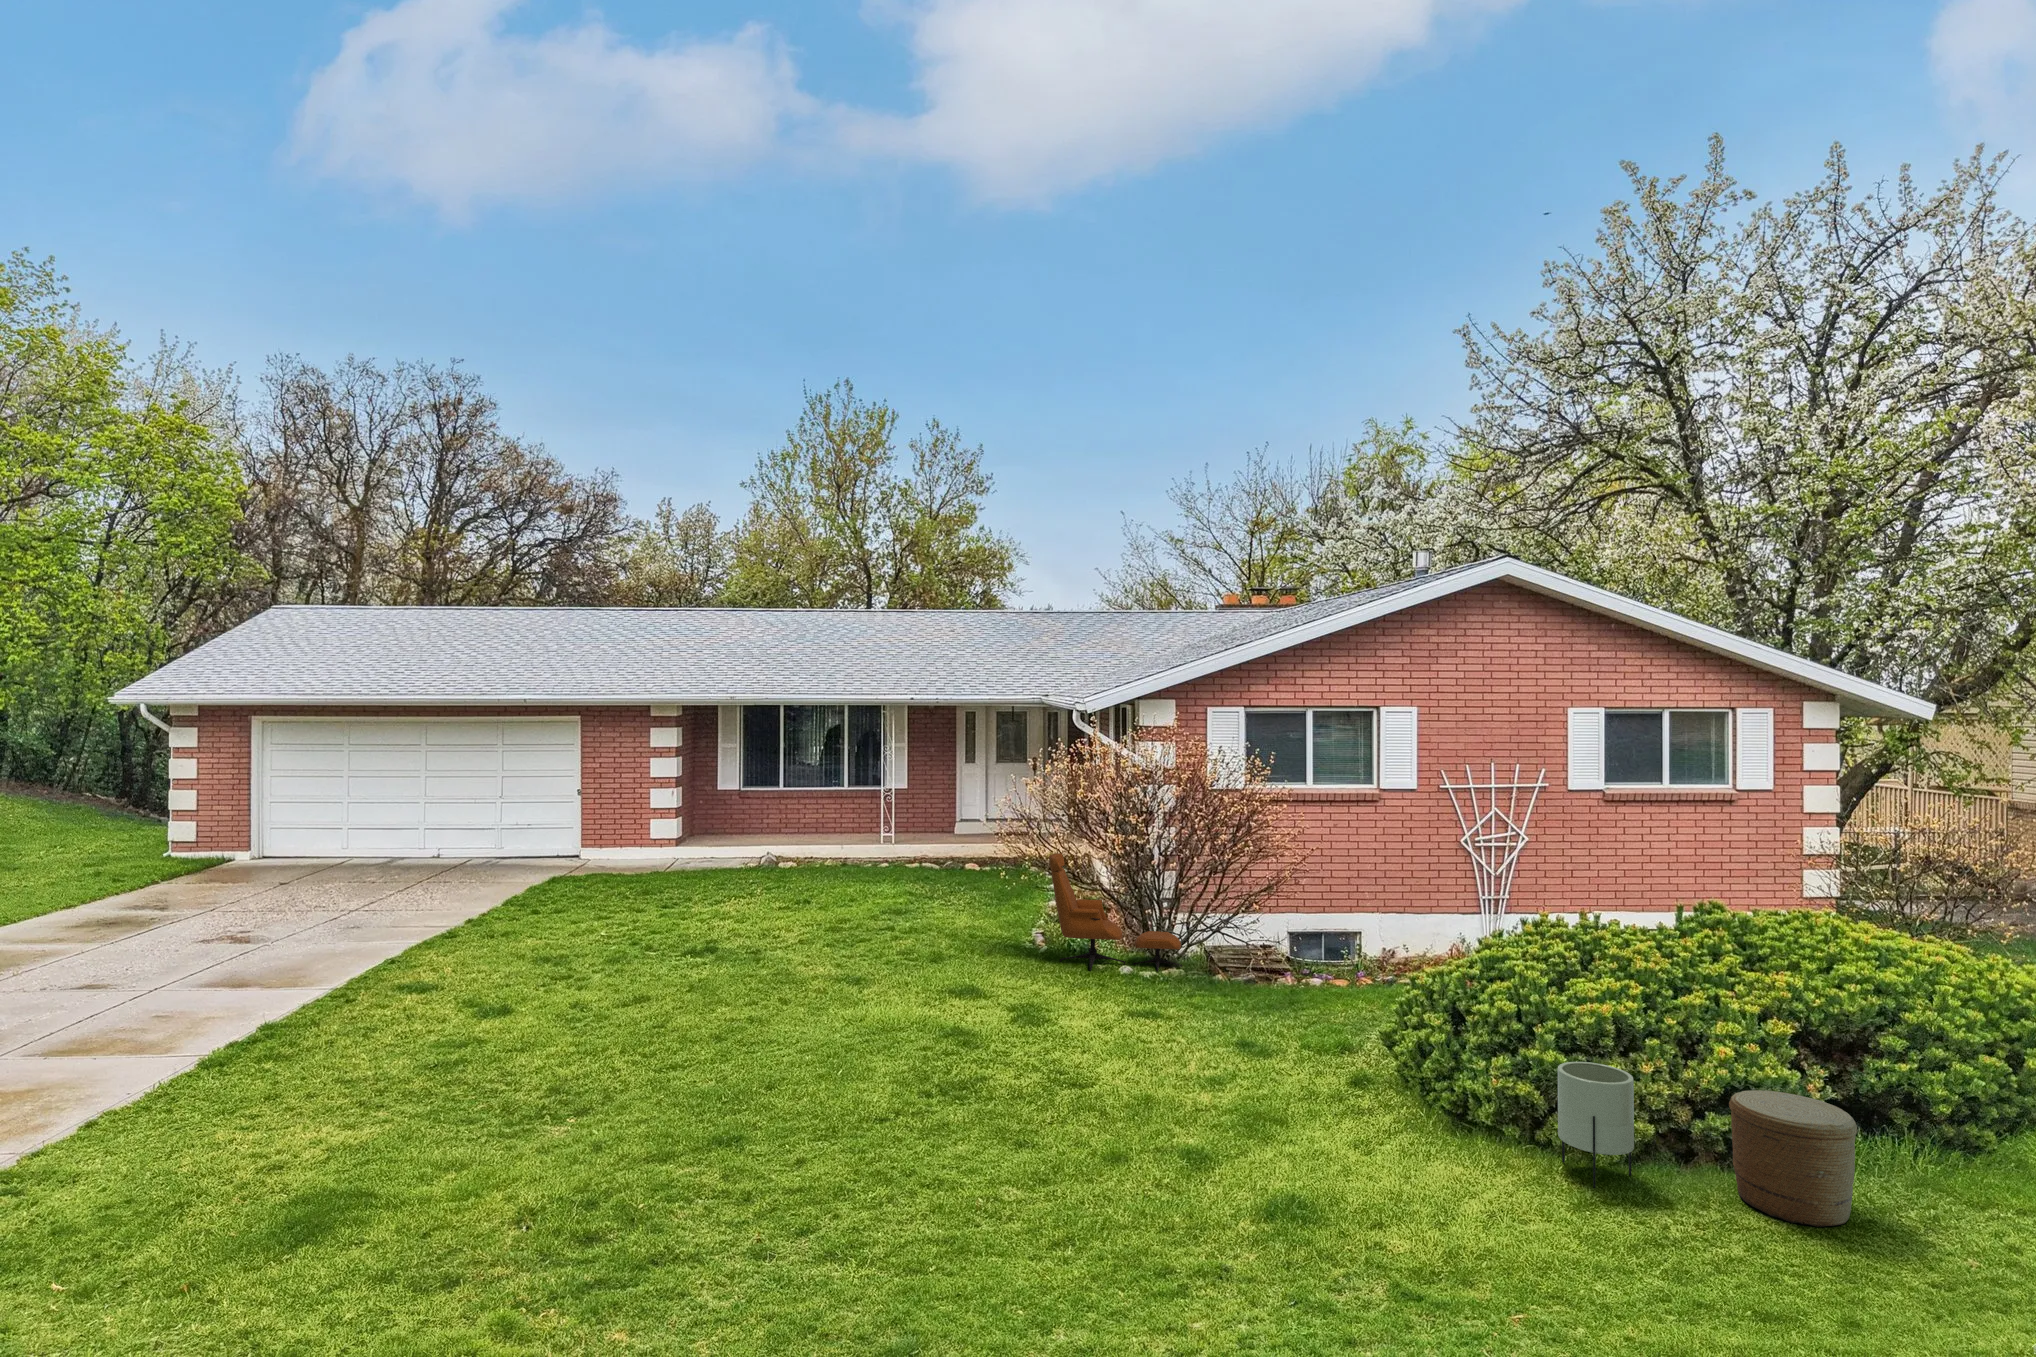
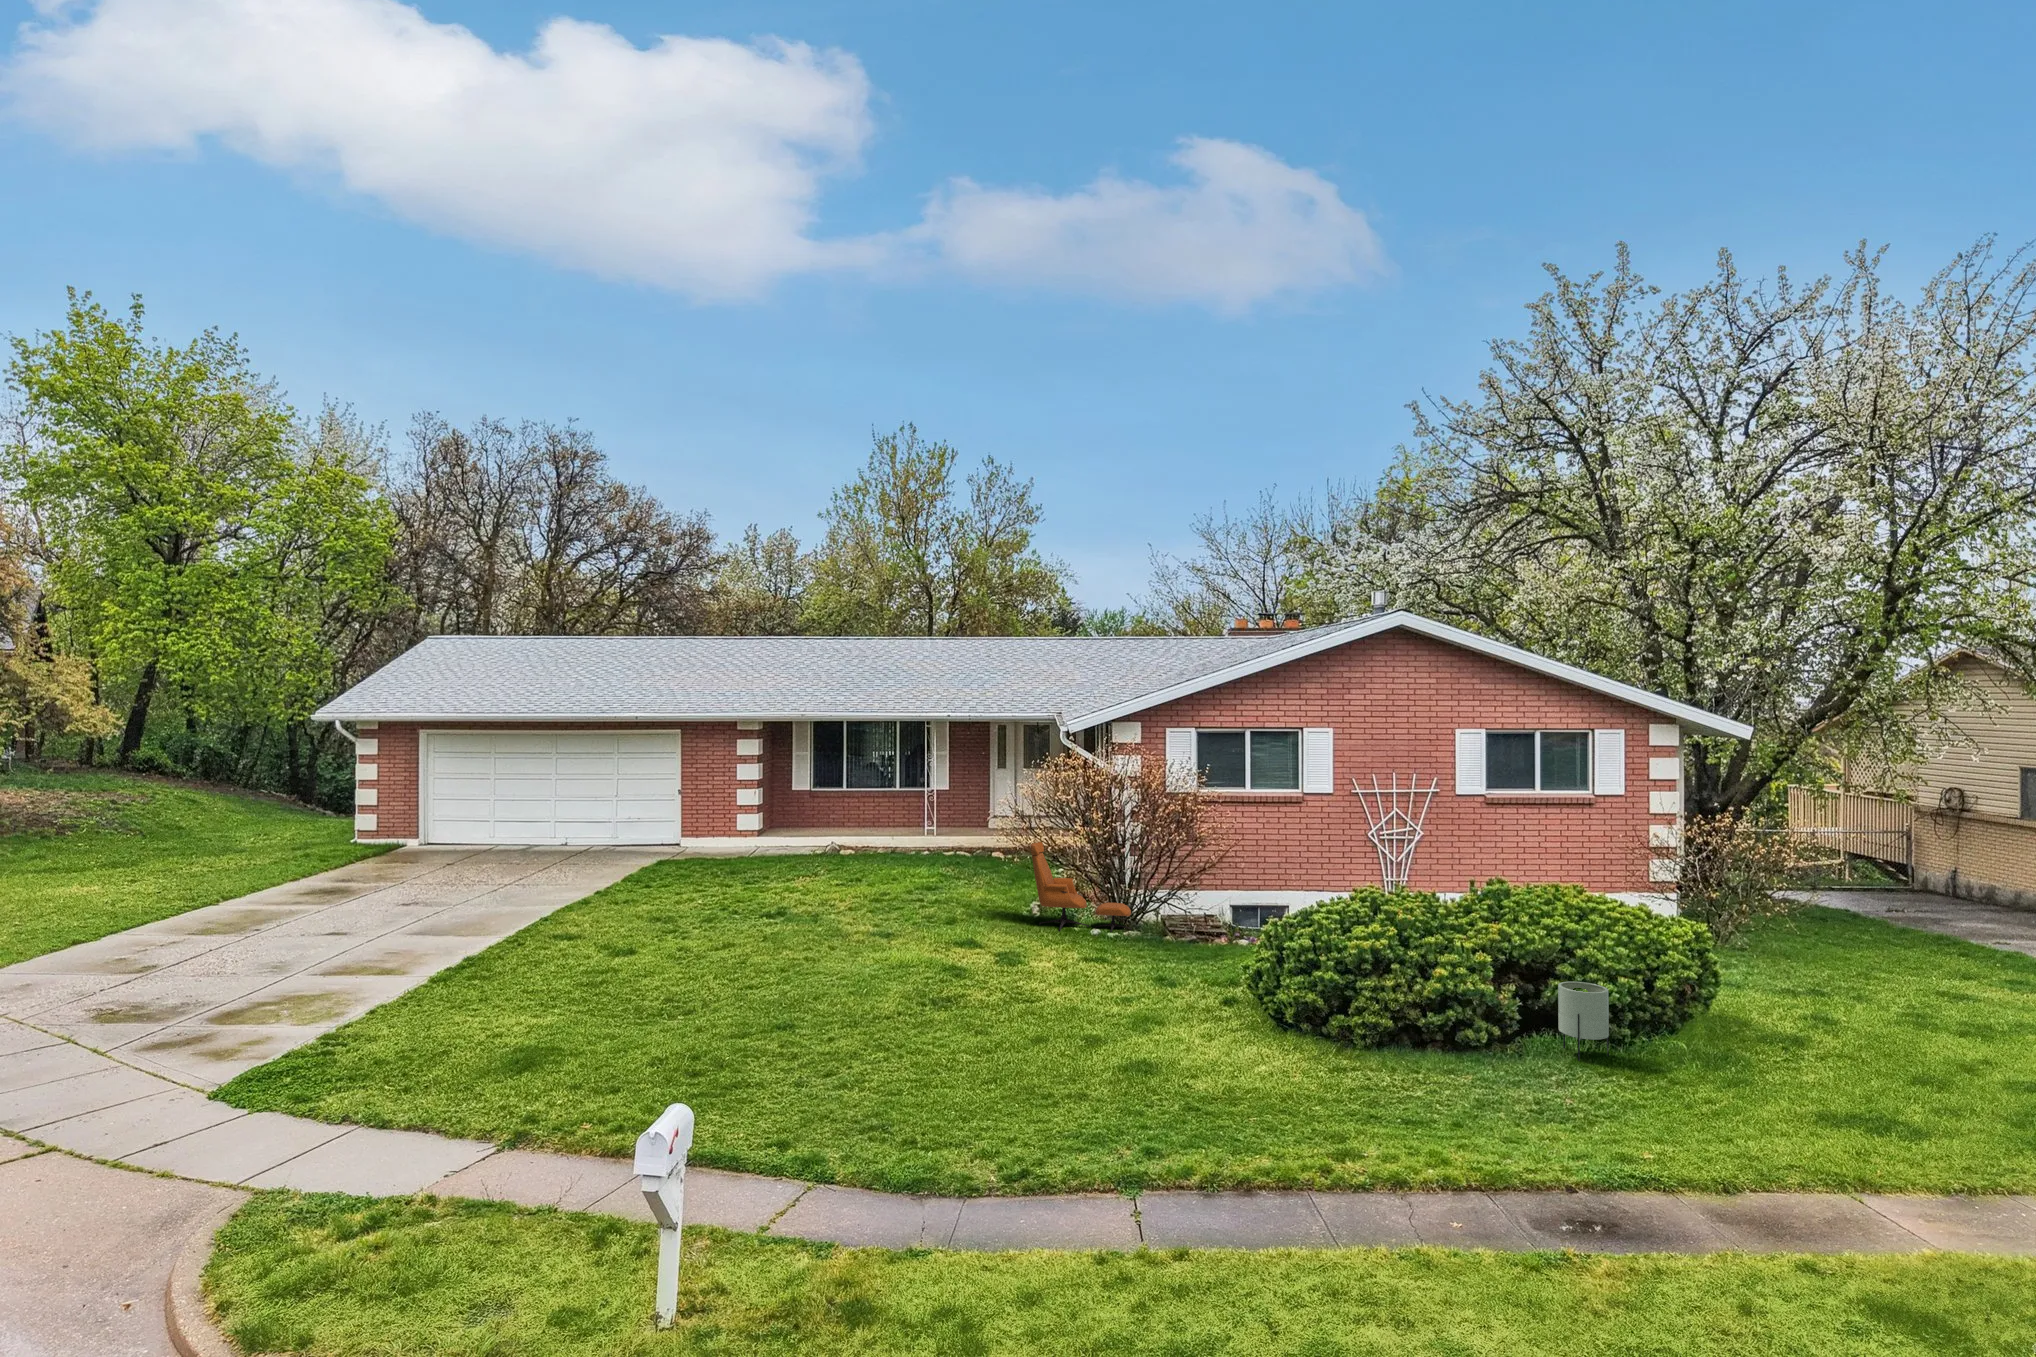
planter: present [1558,1062,1634,1188] -> present [1558,982,1609,1061]
woven basket: present [1729,1090,1857,1227] -> none [1413,994,1484,1075]

